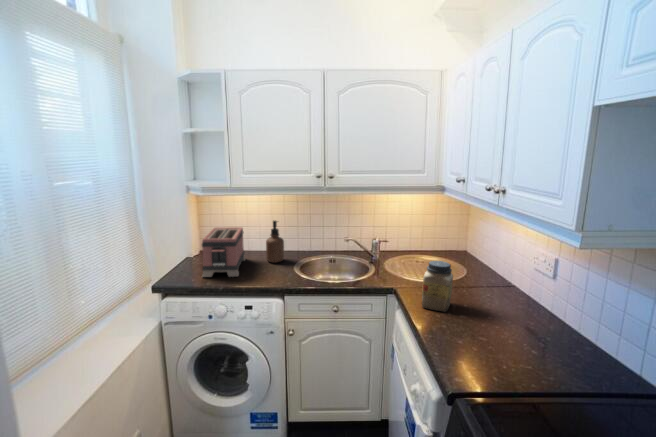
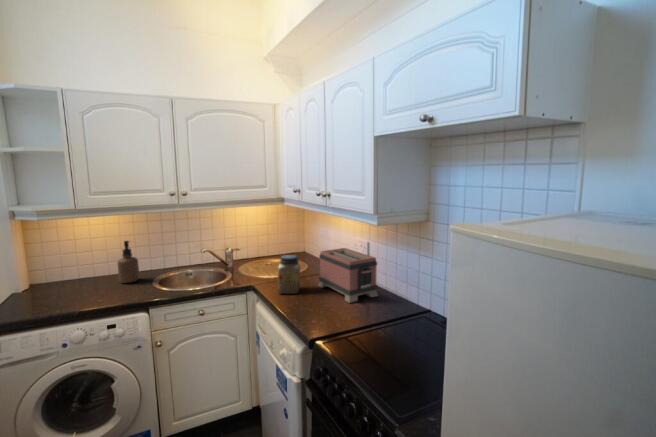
toaster: present [202,227,245,277] -> present [318,248,378,303]

